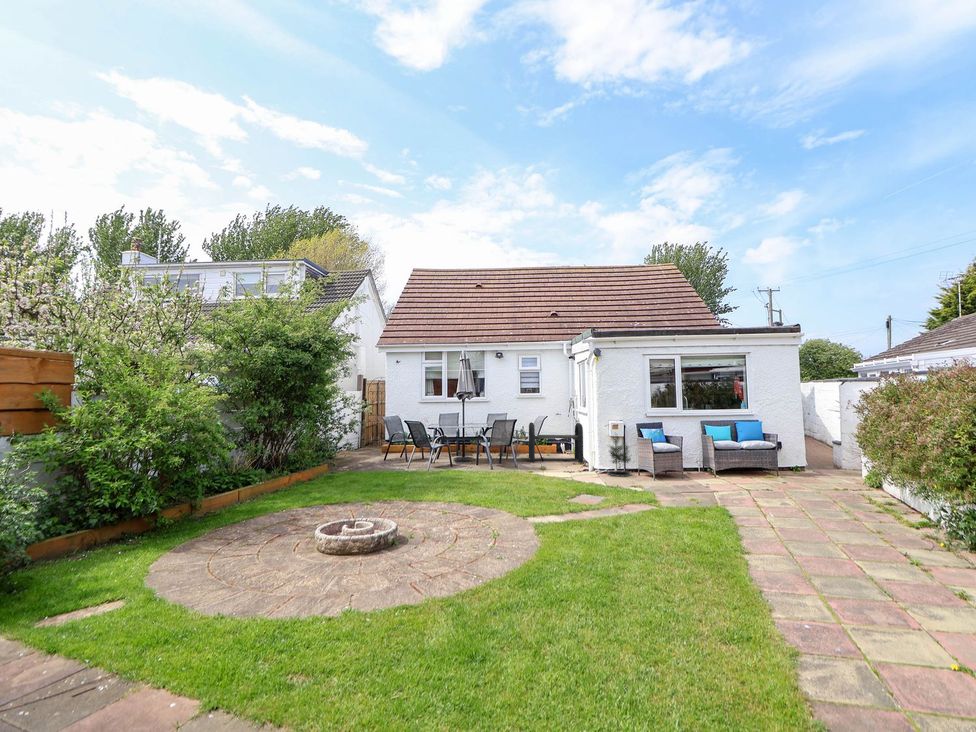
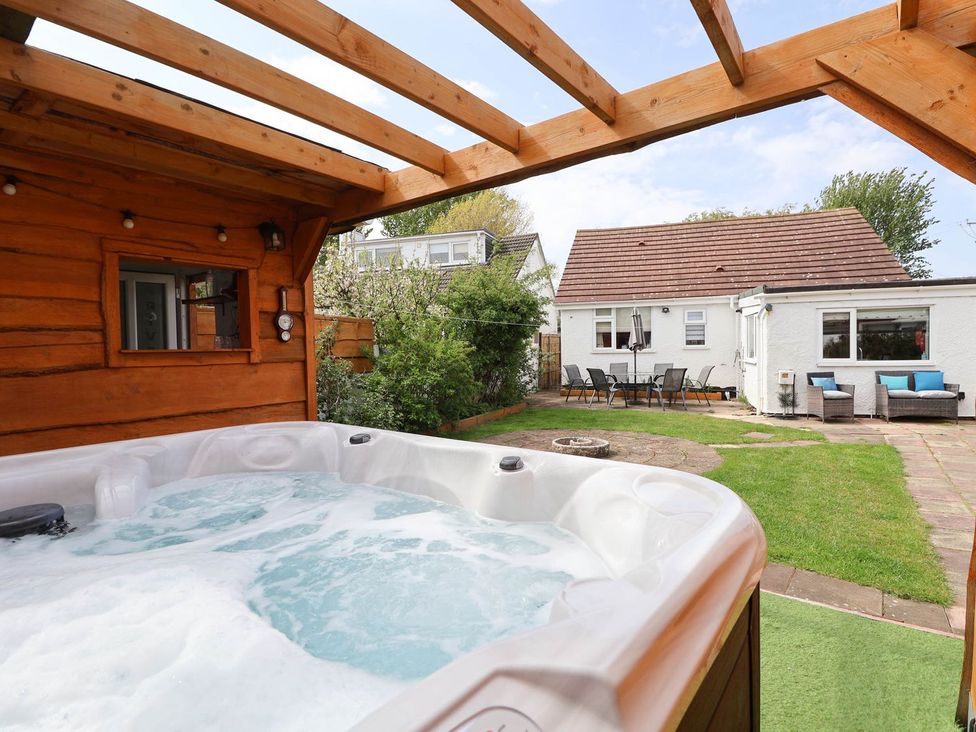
bench: present [529,422,583,463] -> none [695,371,750,408]

